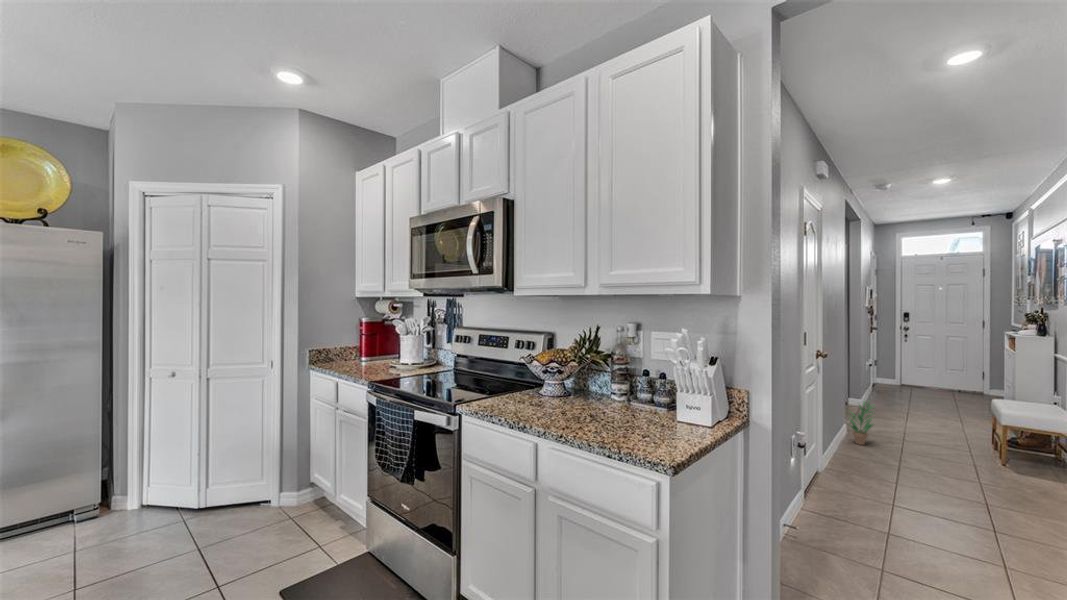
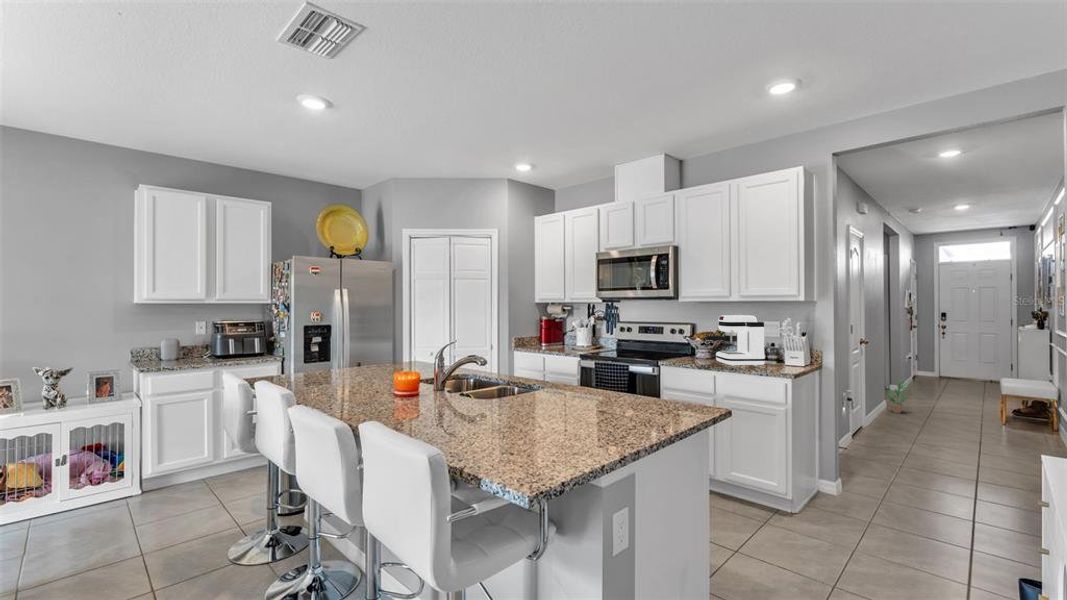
coffee maker: none [534,321,634,425] -> present [706,315,765,366]

